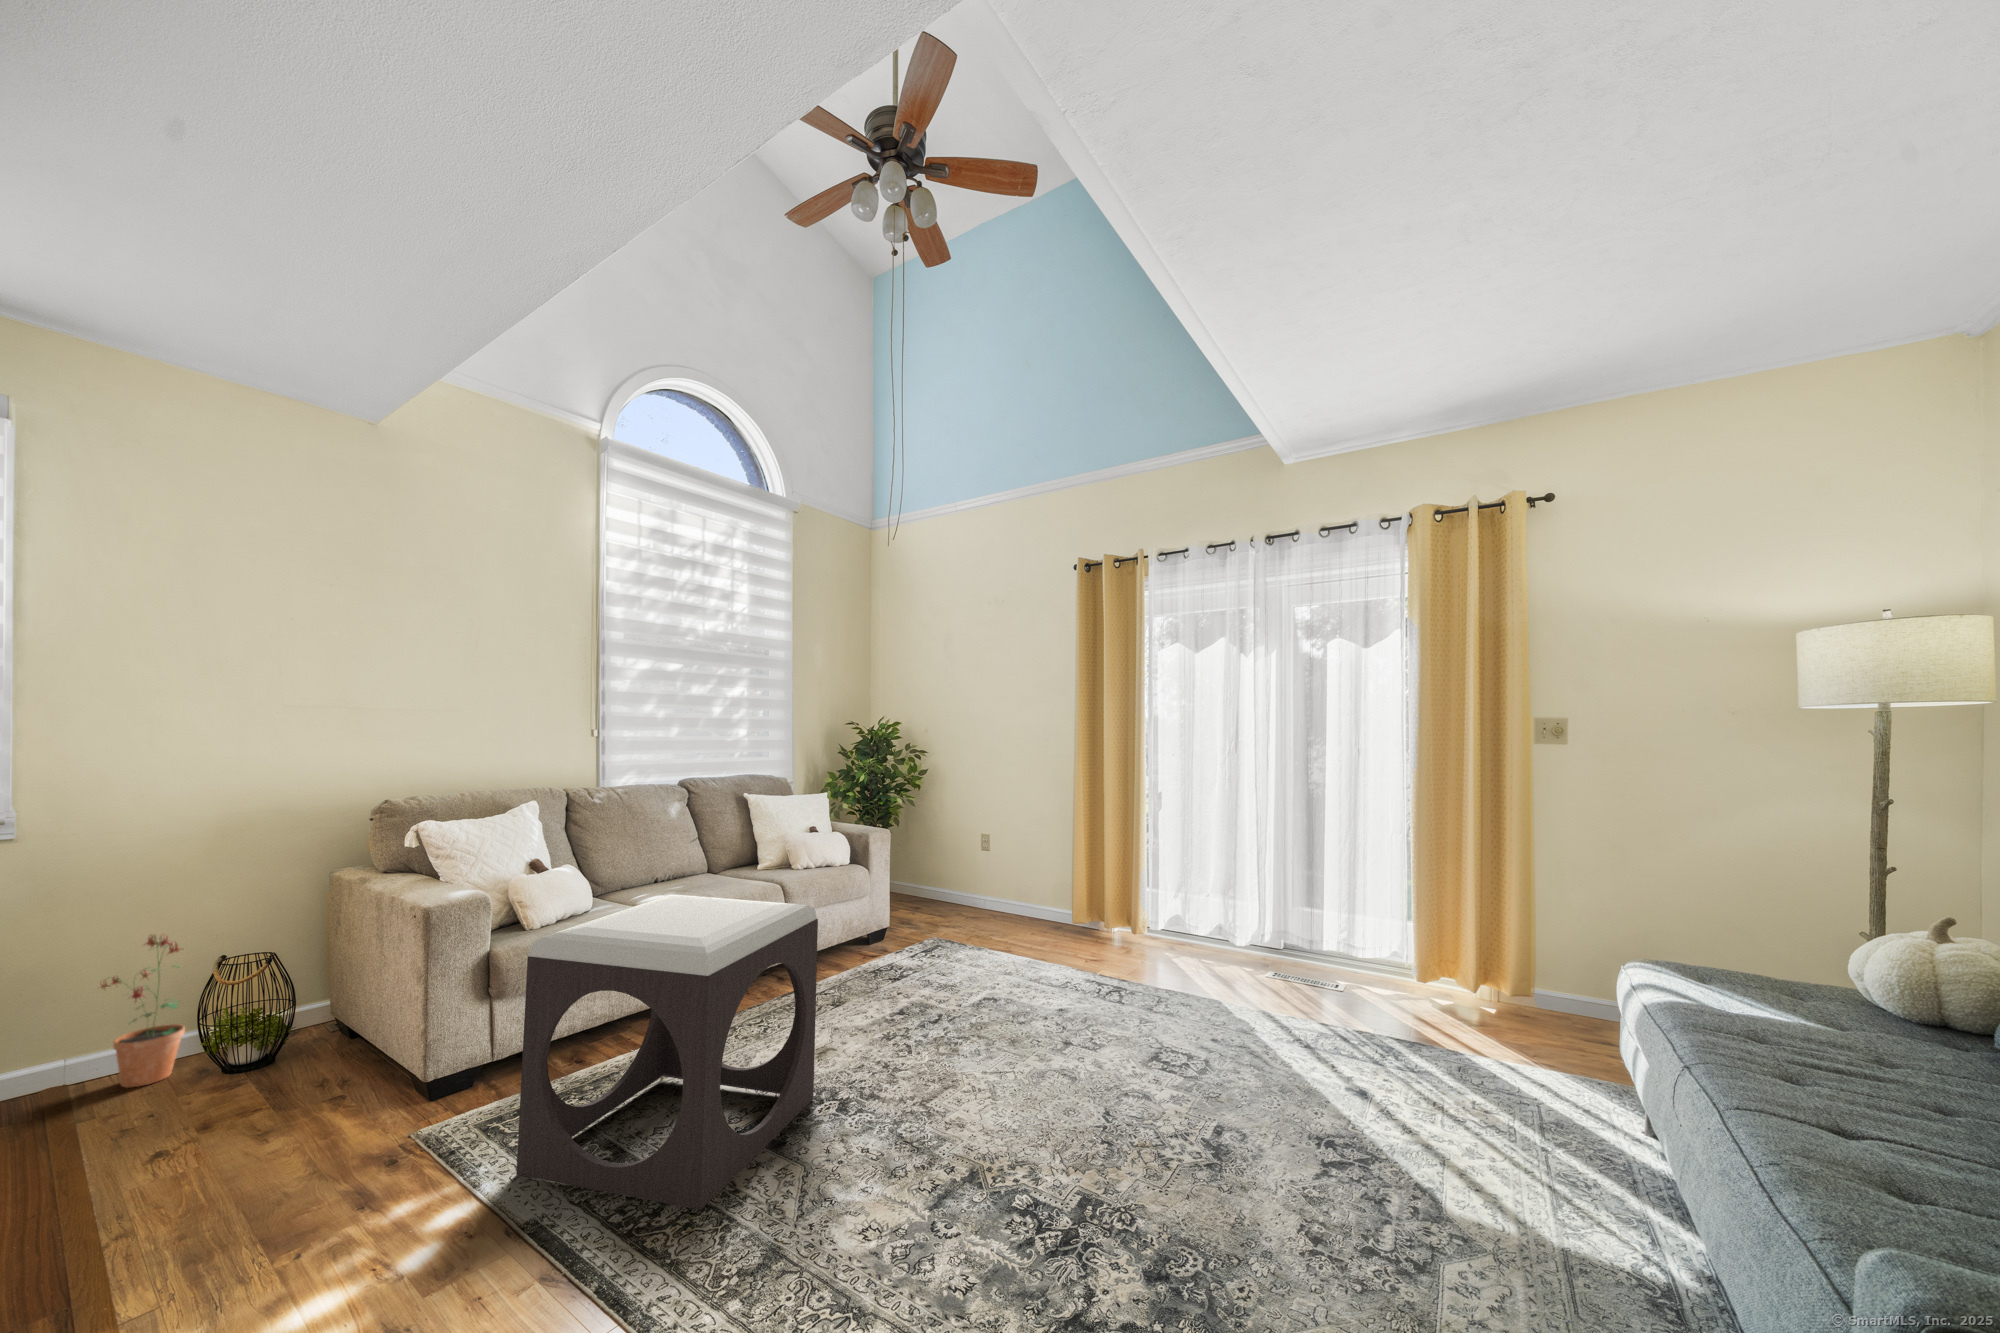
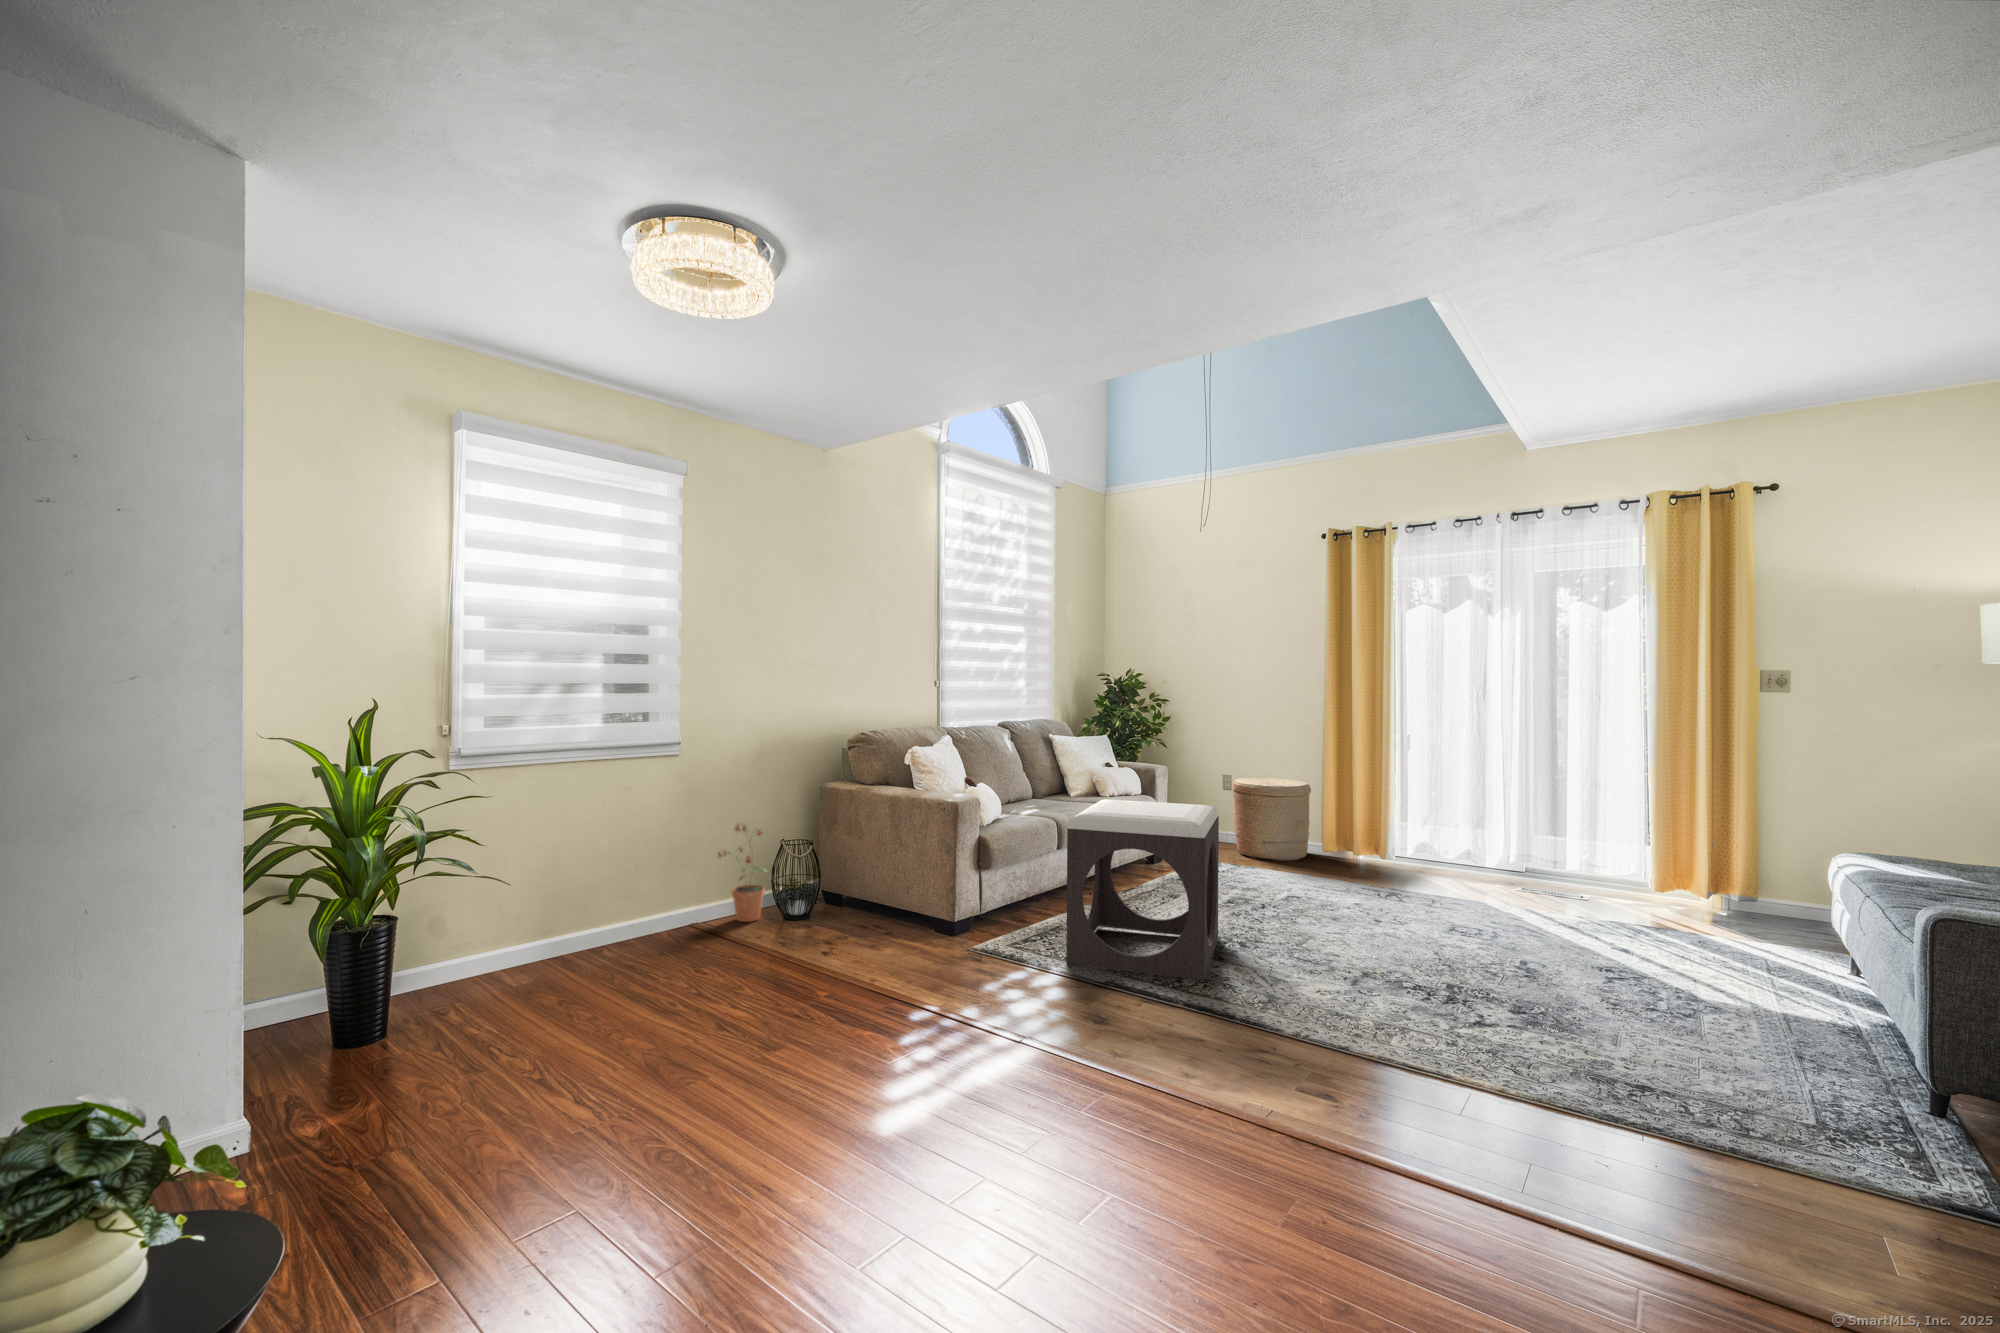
basket: none [973,837,1060,938] -> present [1232,778,1311,861]

